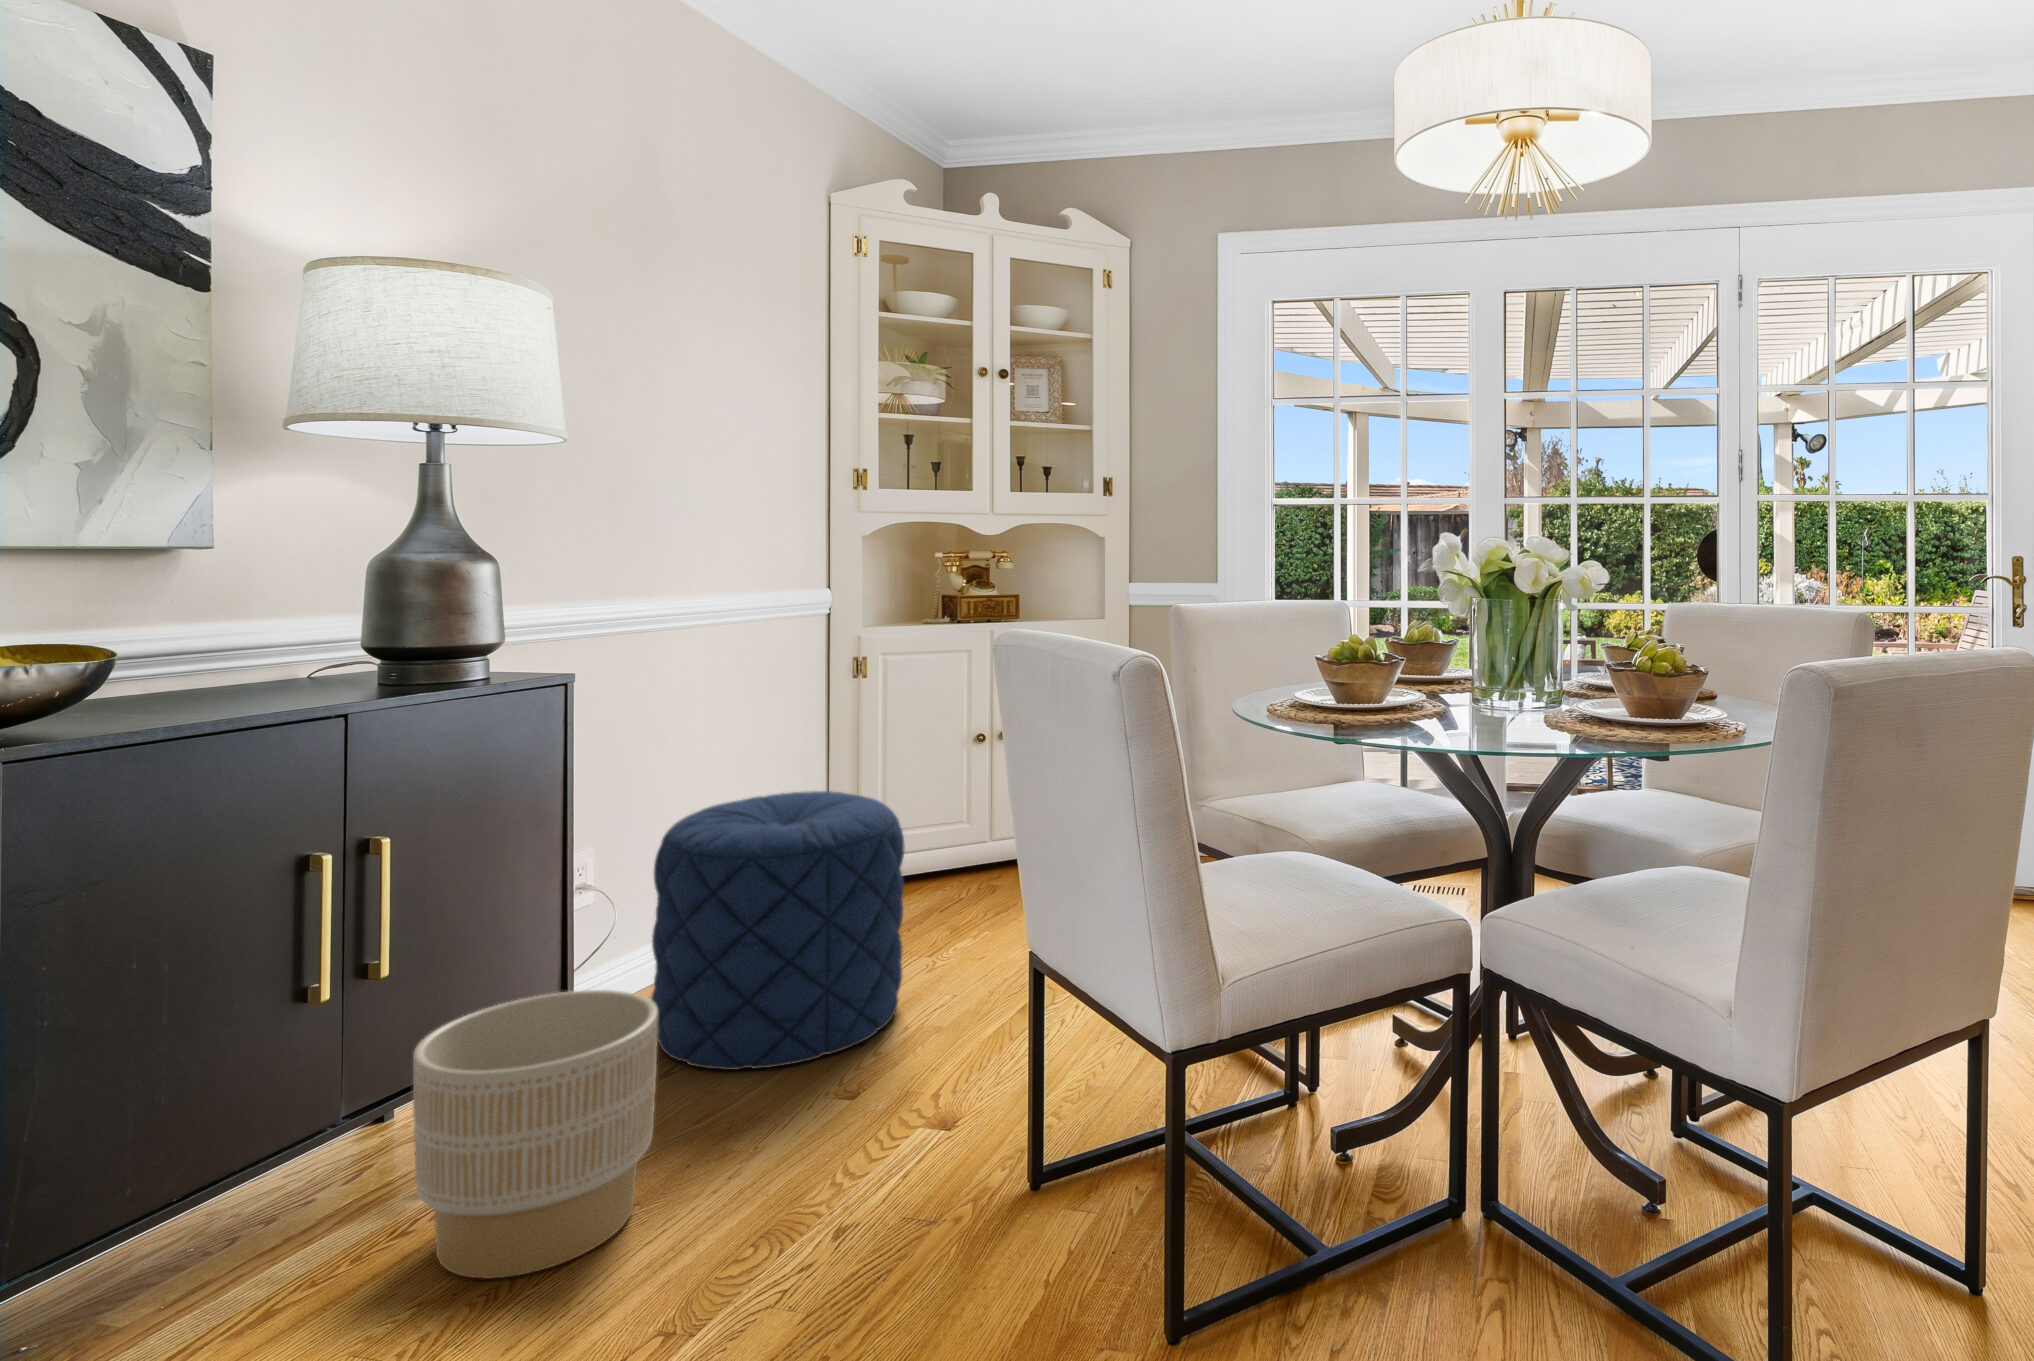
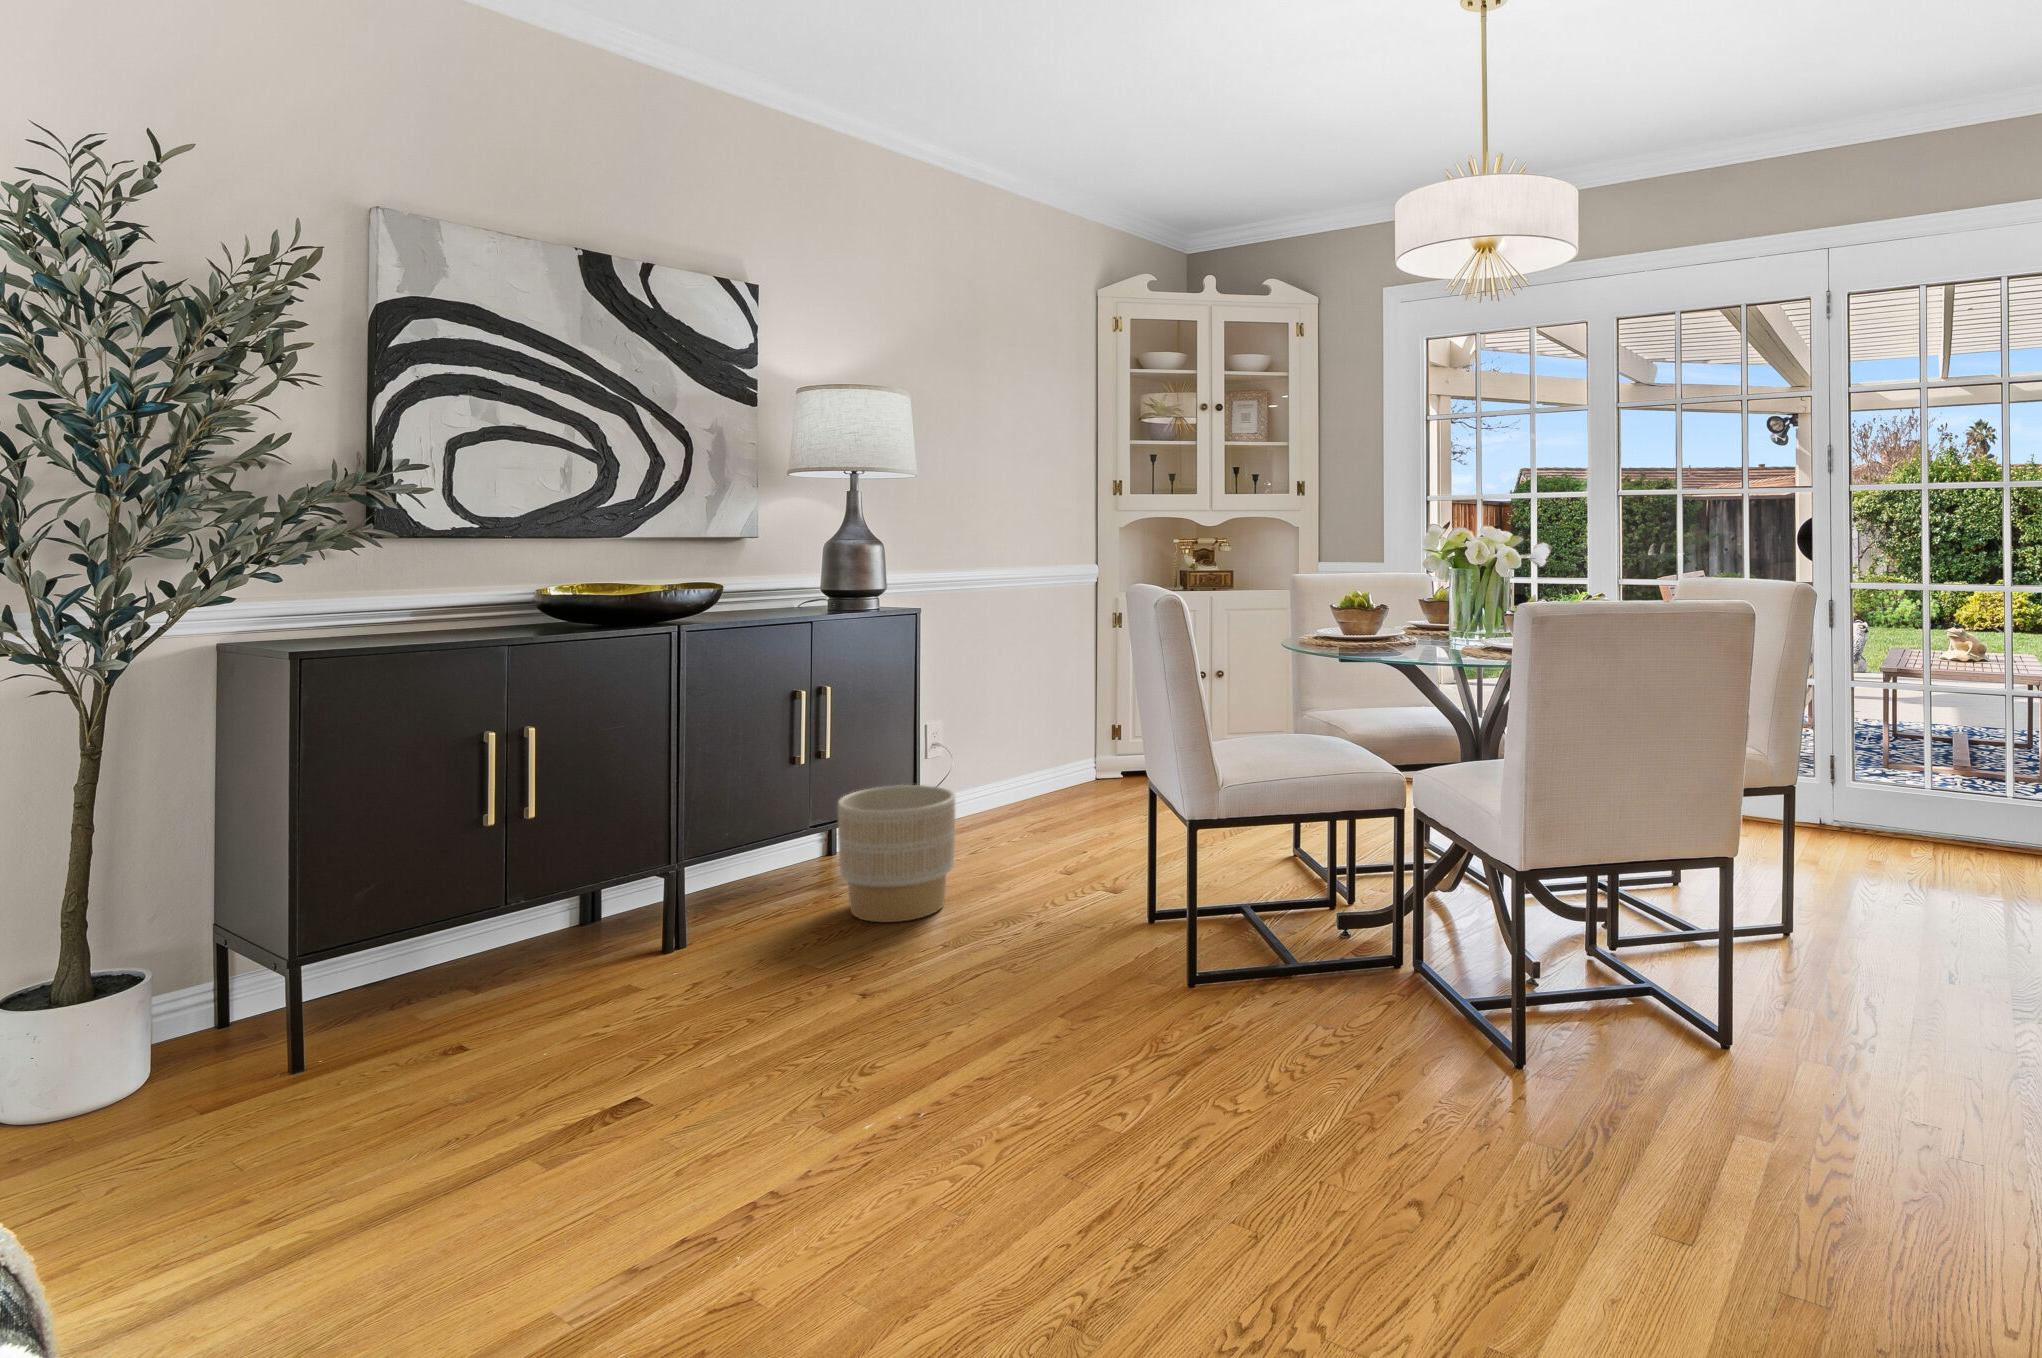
pouf: present [651,791,904,1070] -> none [973,694,1122,857]

